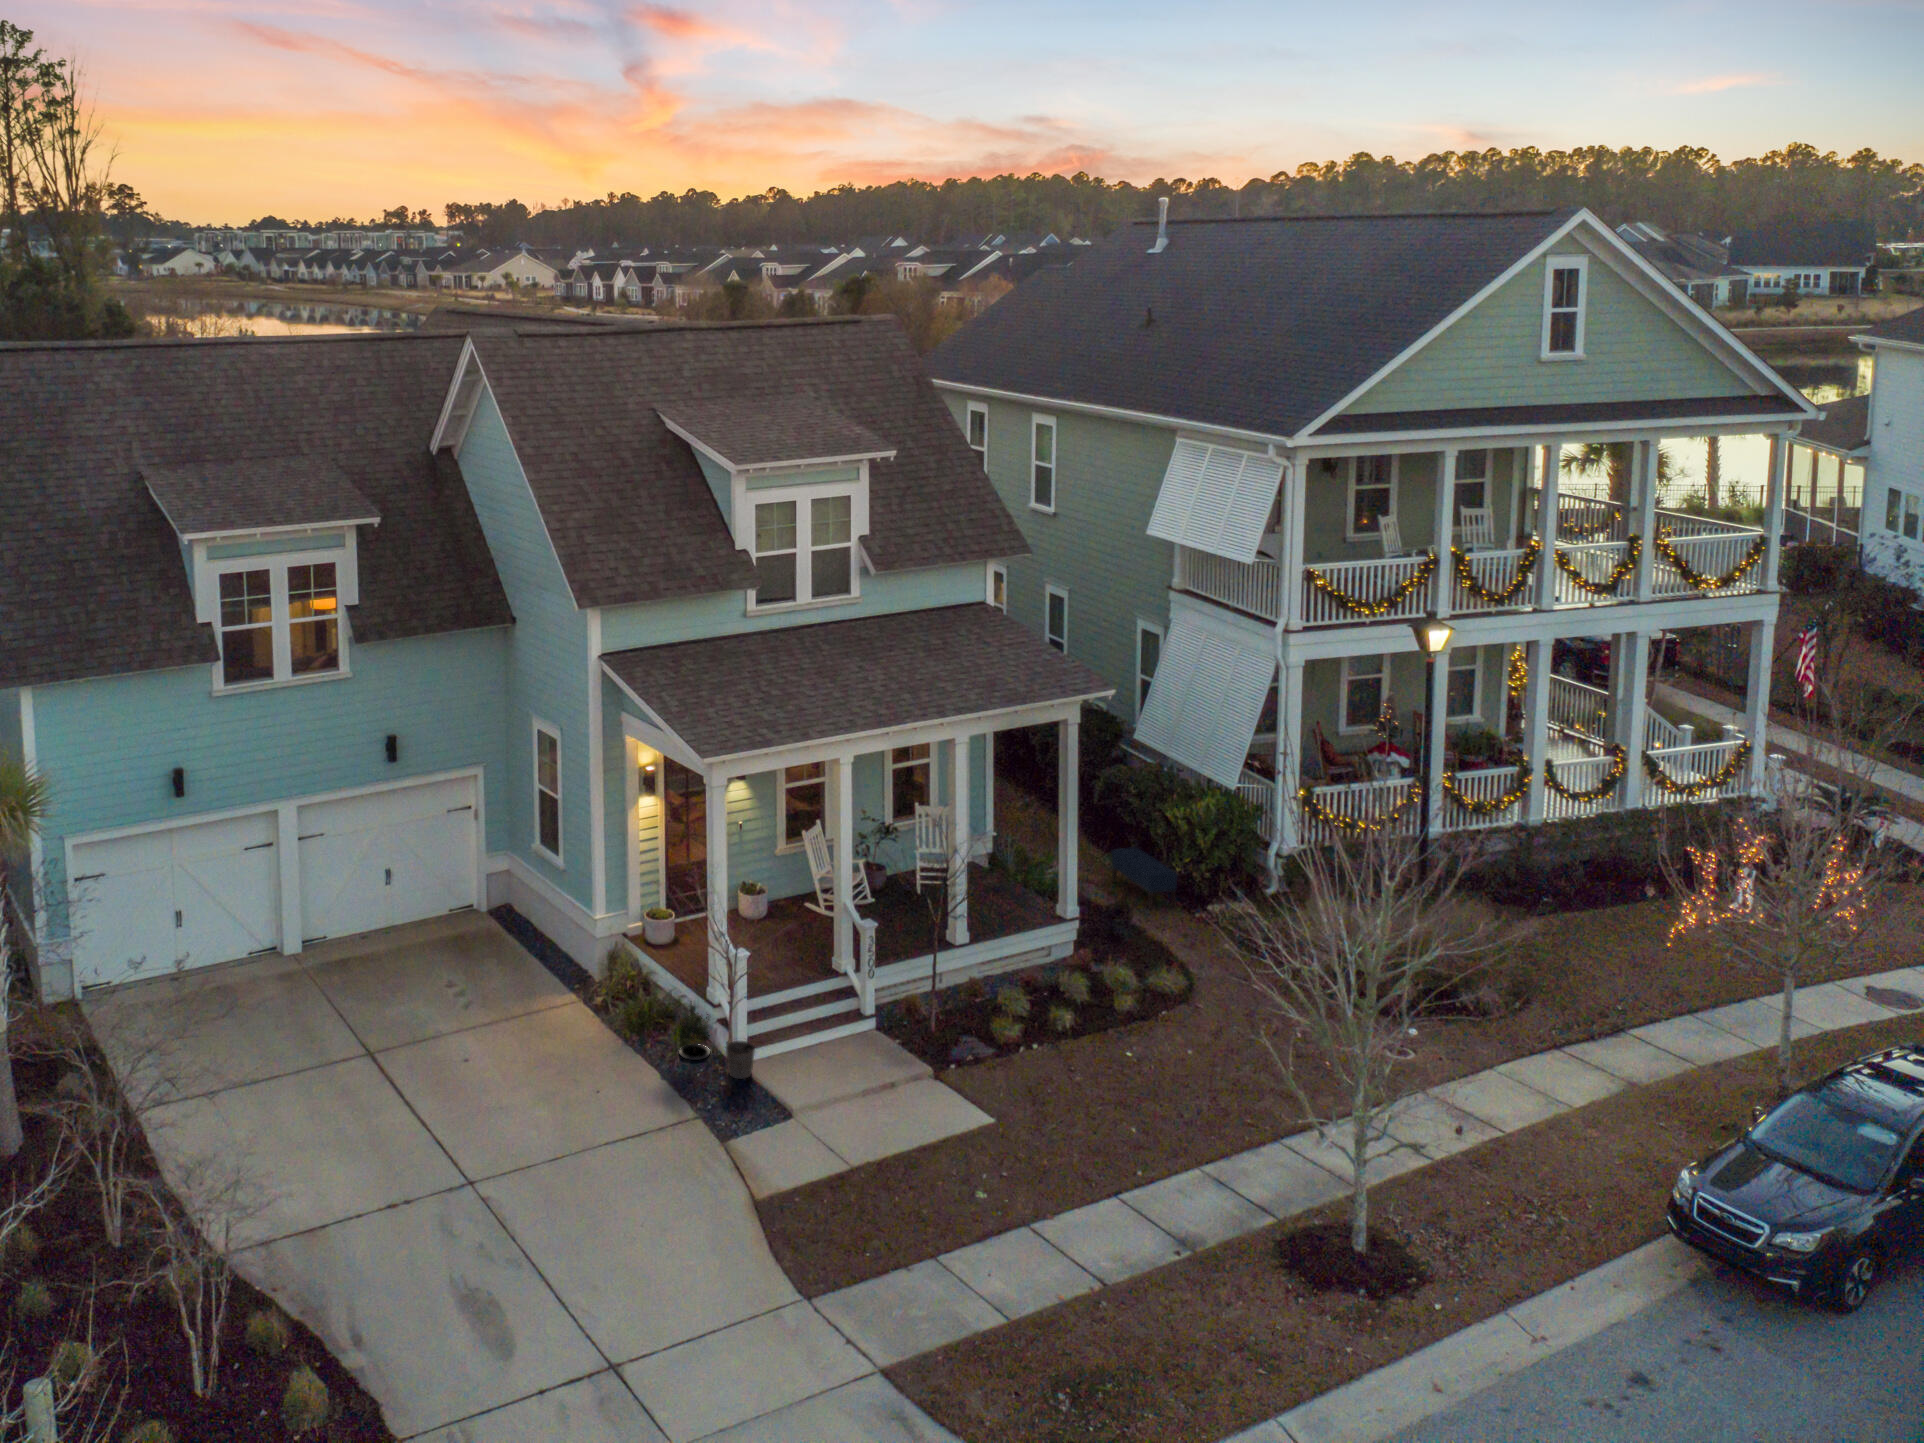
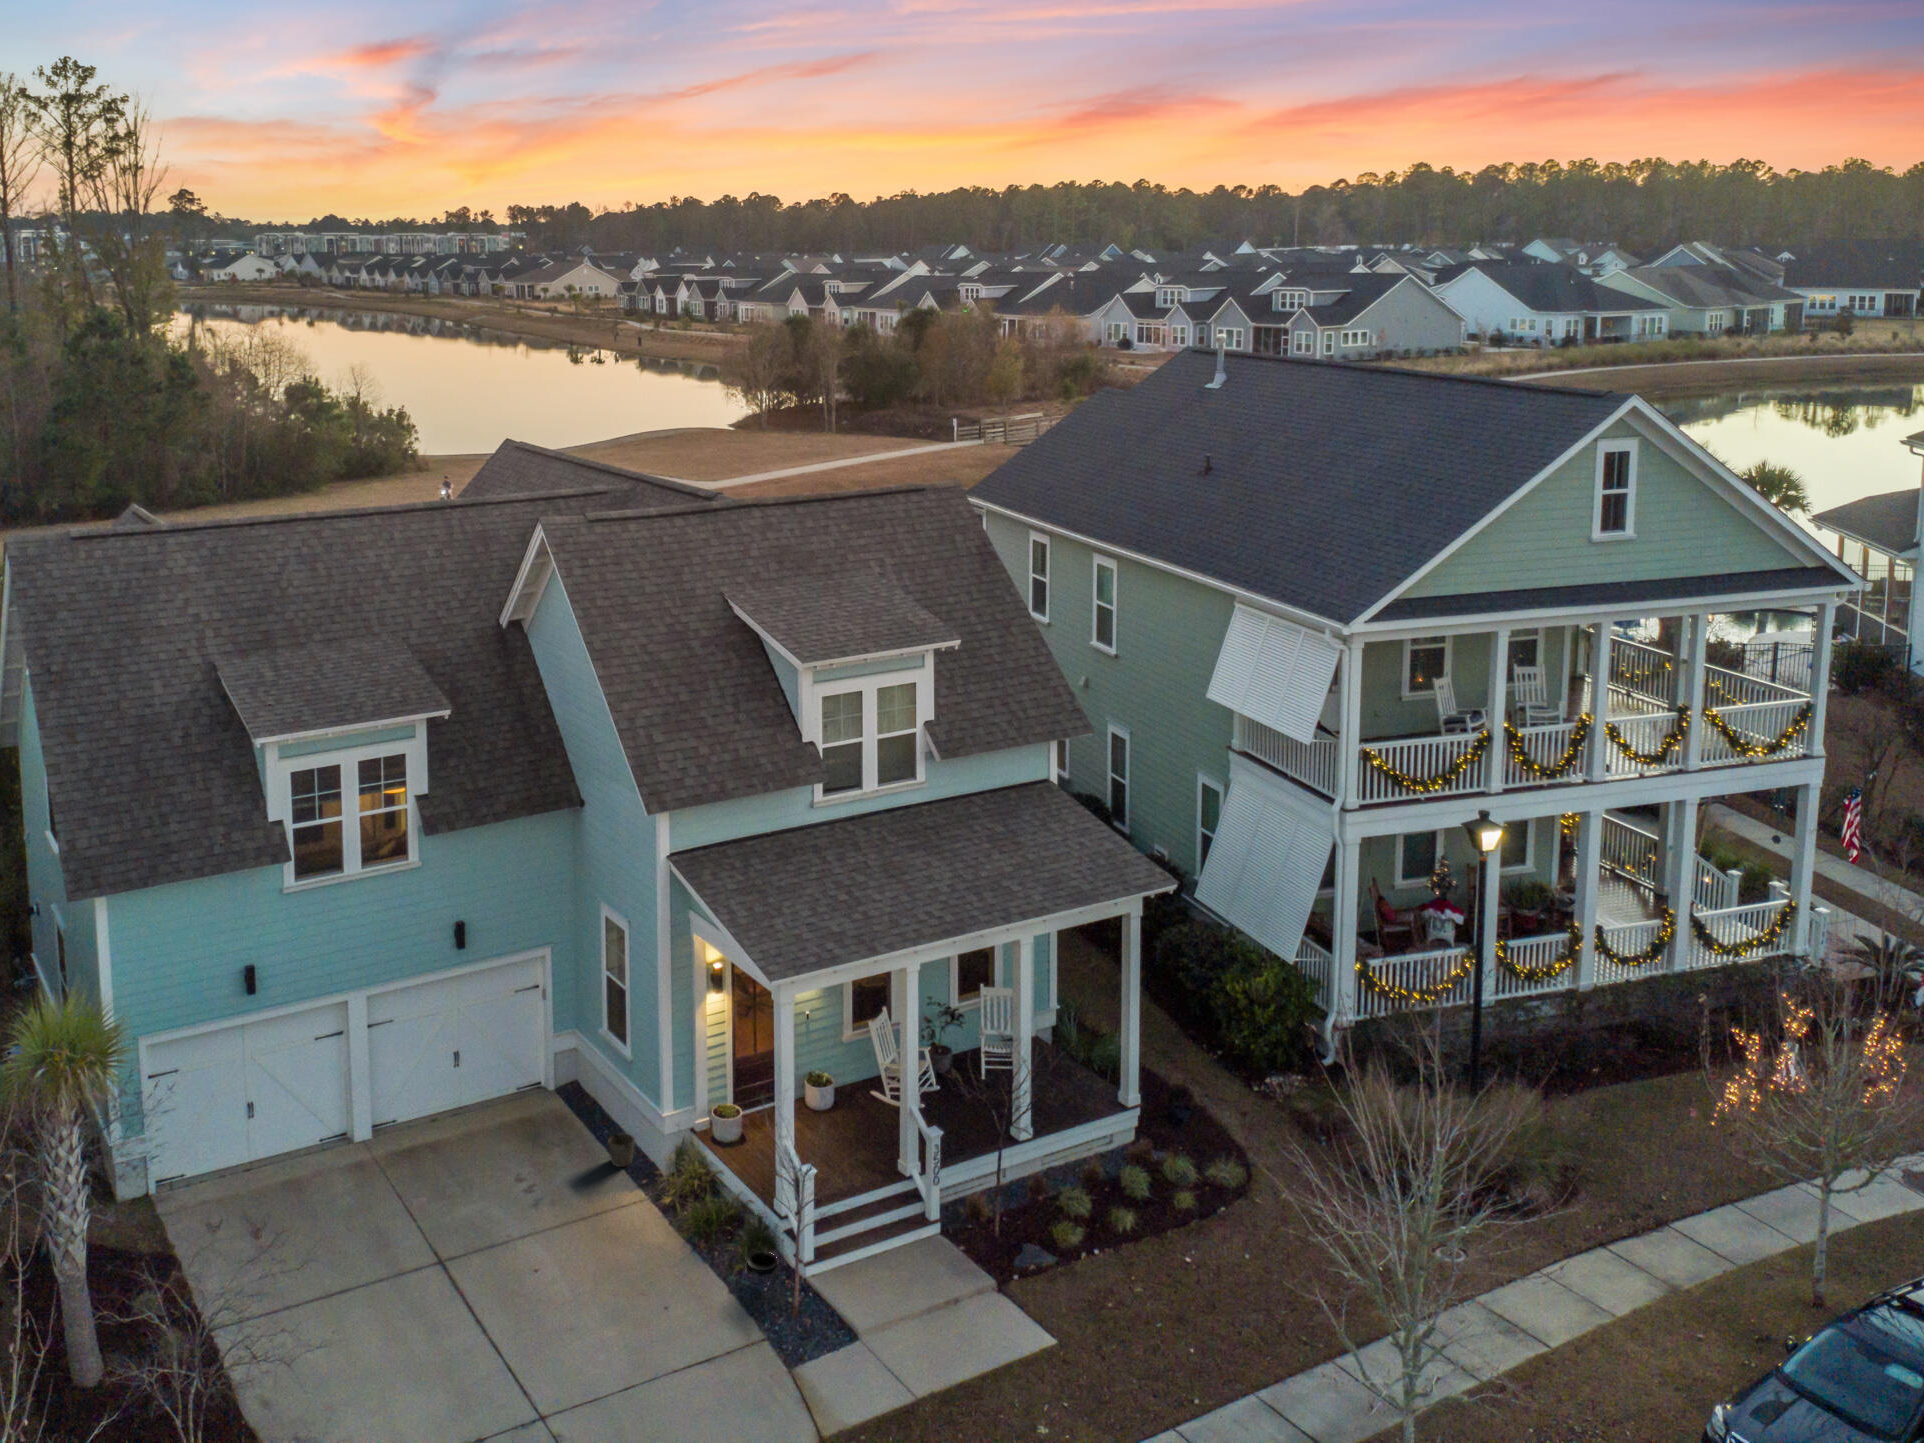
bench: present [1112,848,1178,909] -> none [1171,1017,1237,1085]
bucket: present [725,1041,755,1079] -> present [608,1133,635,1167]

